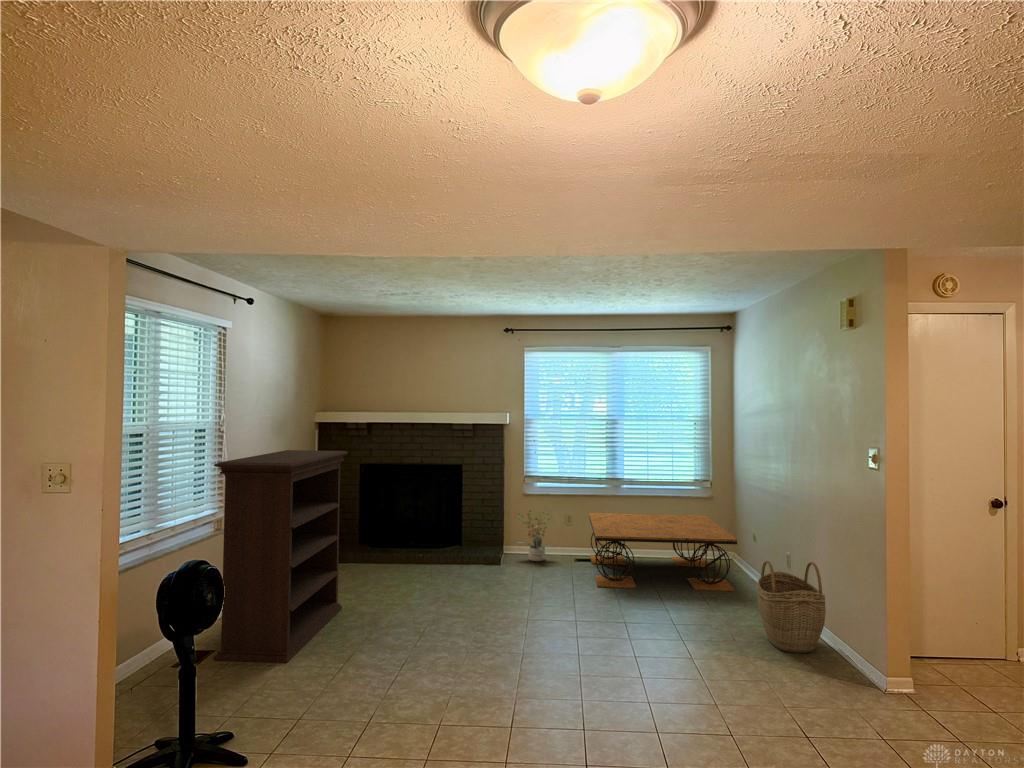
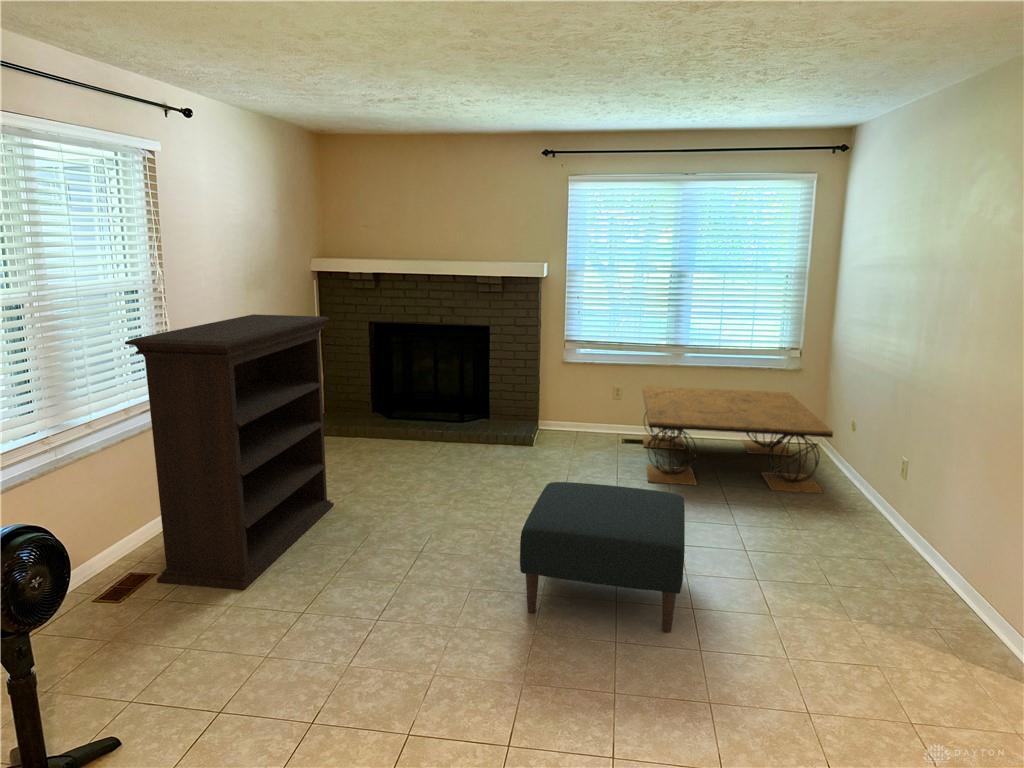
potted plant: present [517,510,554,561] -> none [551,380,601,442]
woven basket: present [757,561,826,653] -> none [863,478,967,601]
ottoman: none [507,574,627,677] -> present [520,482,685,633]

